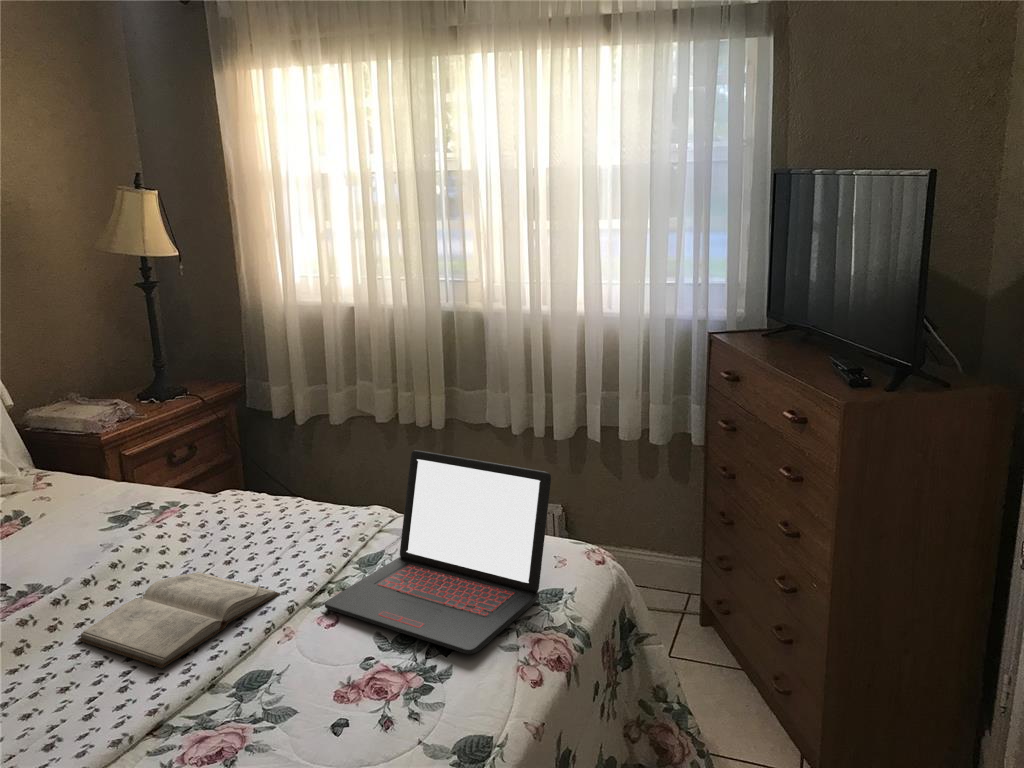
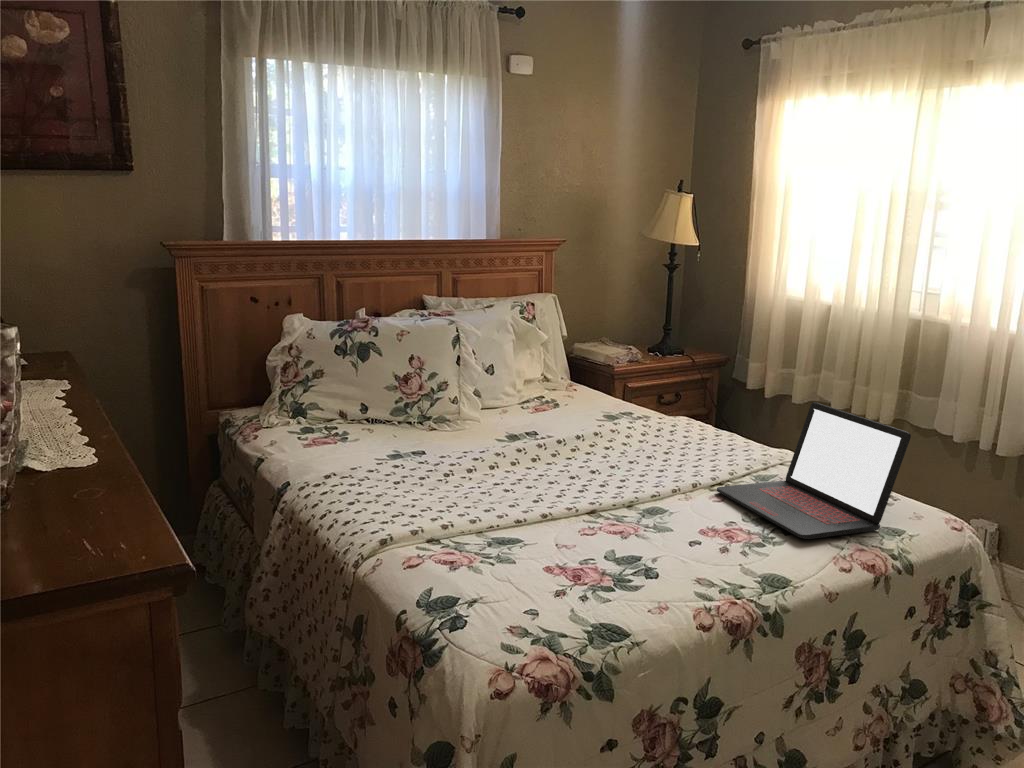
diary: present [78,572,280,668] -> none [567,448,691,487]

